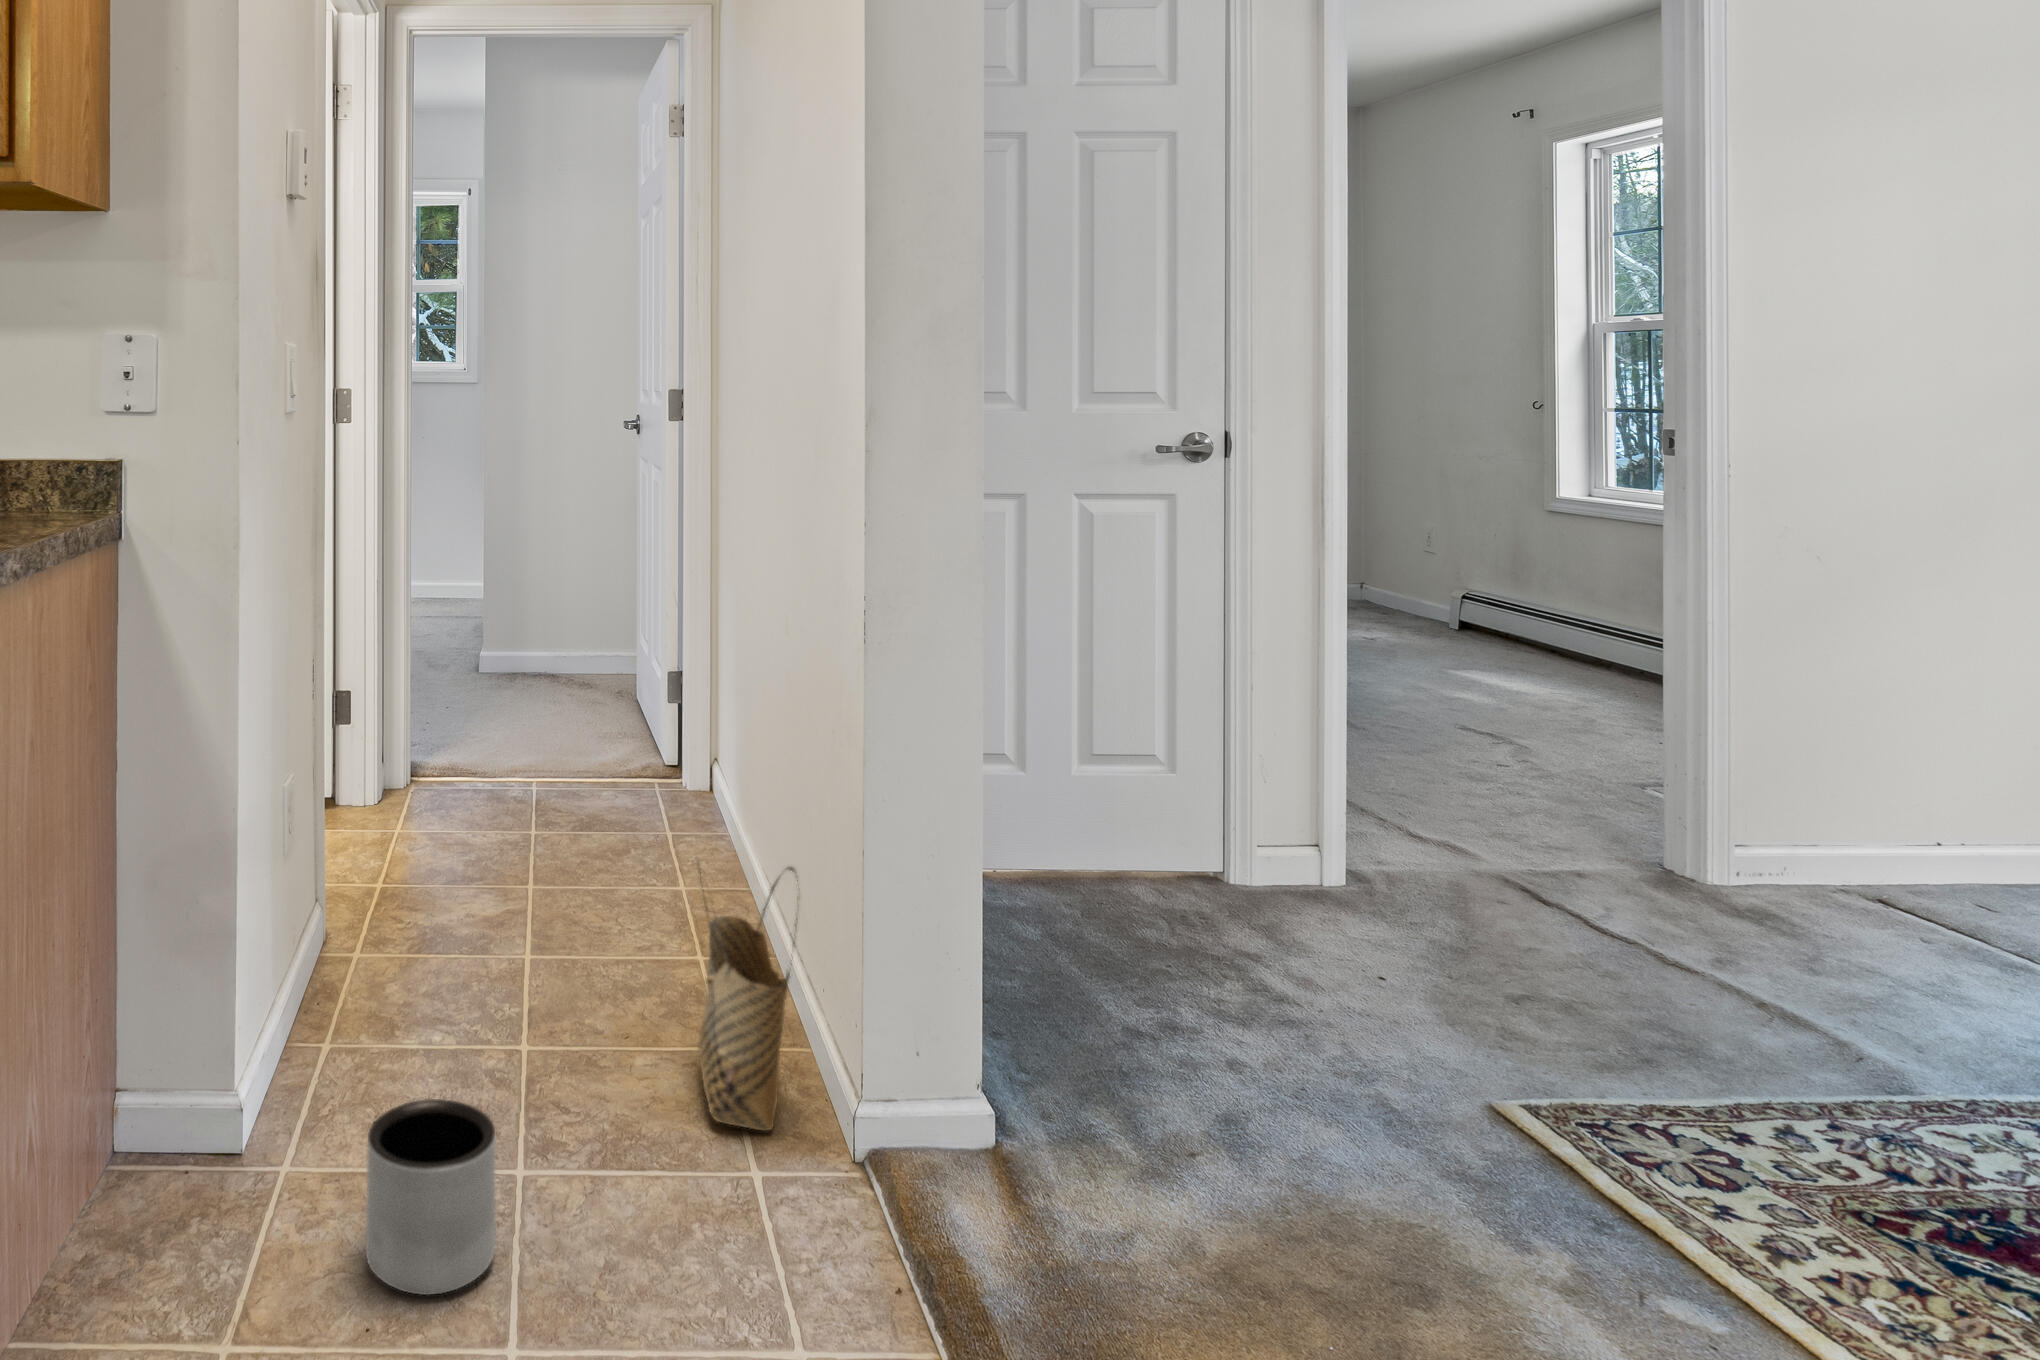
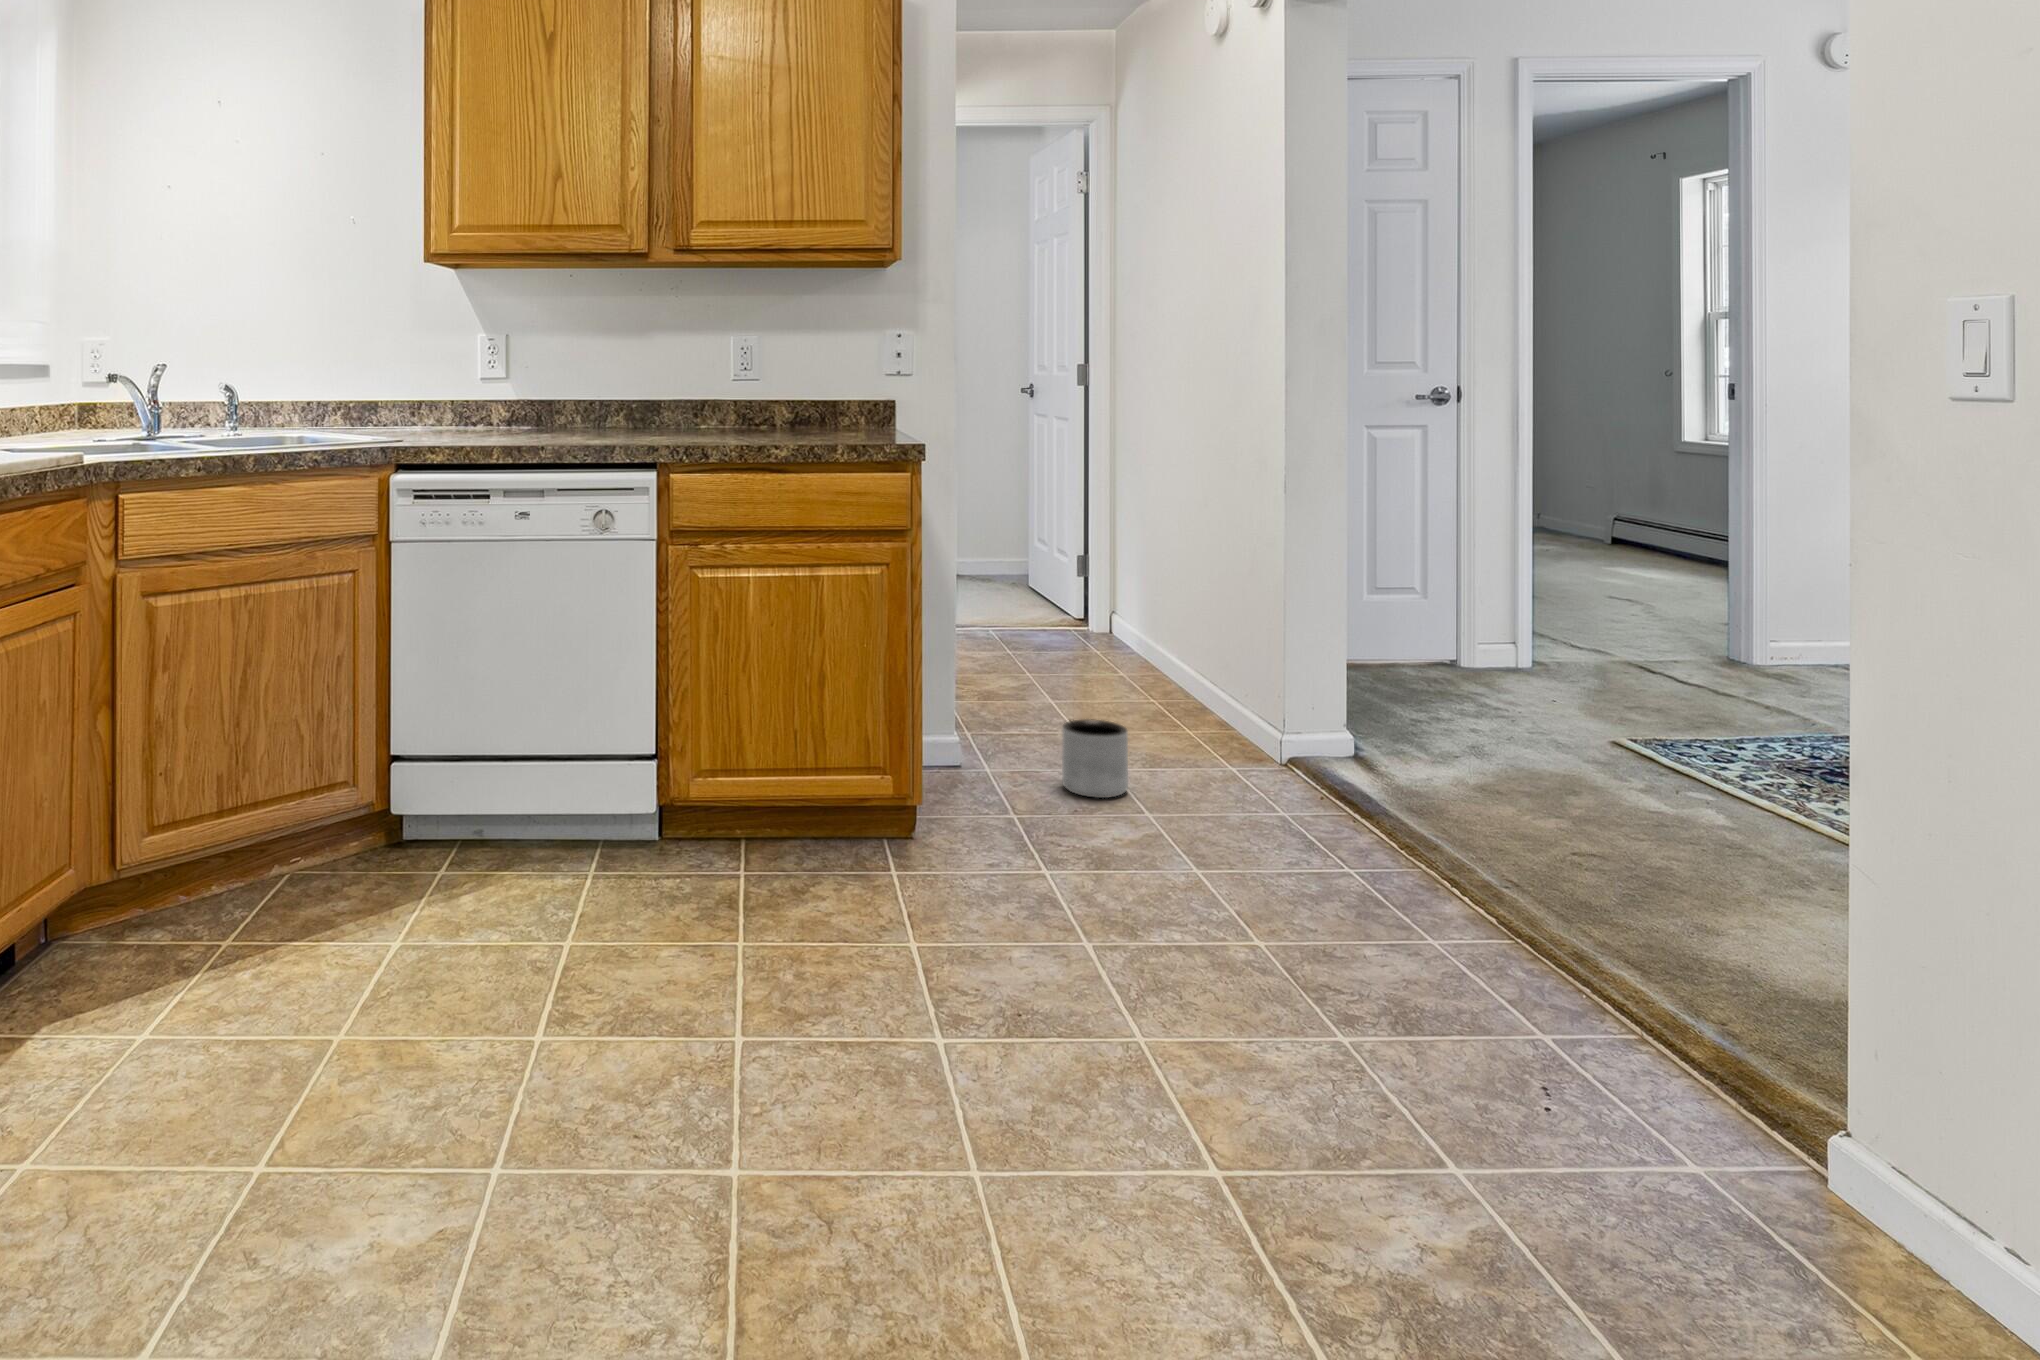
woven basket: present [697,860,800,1131] -> none [1182,617,1246,754]

